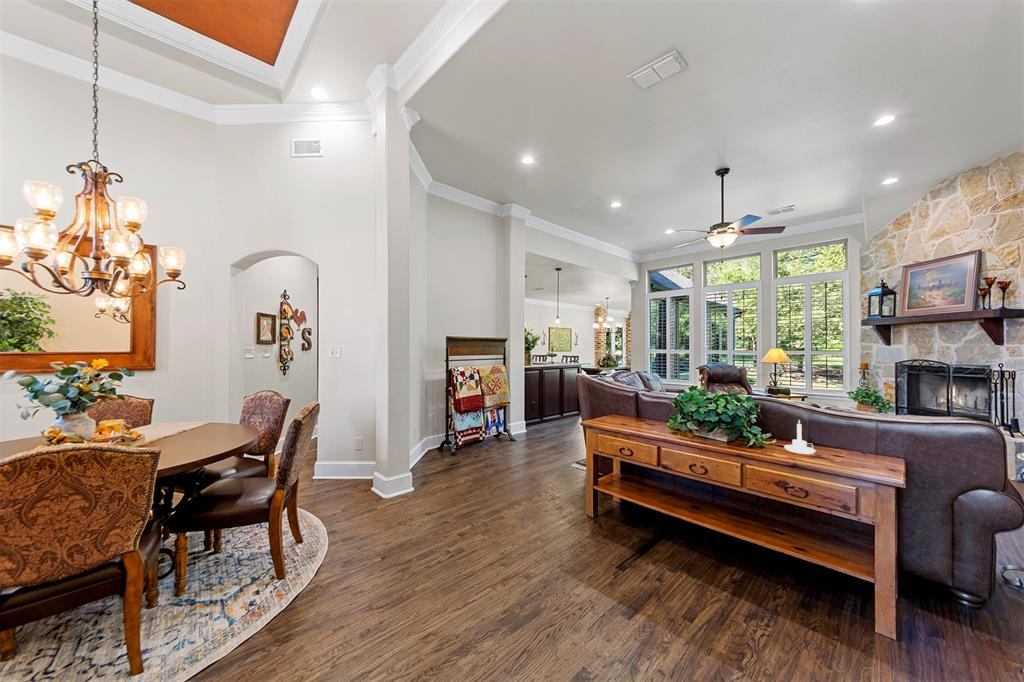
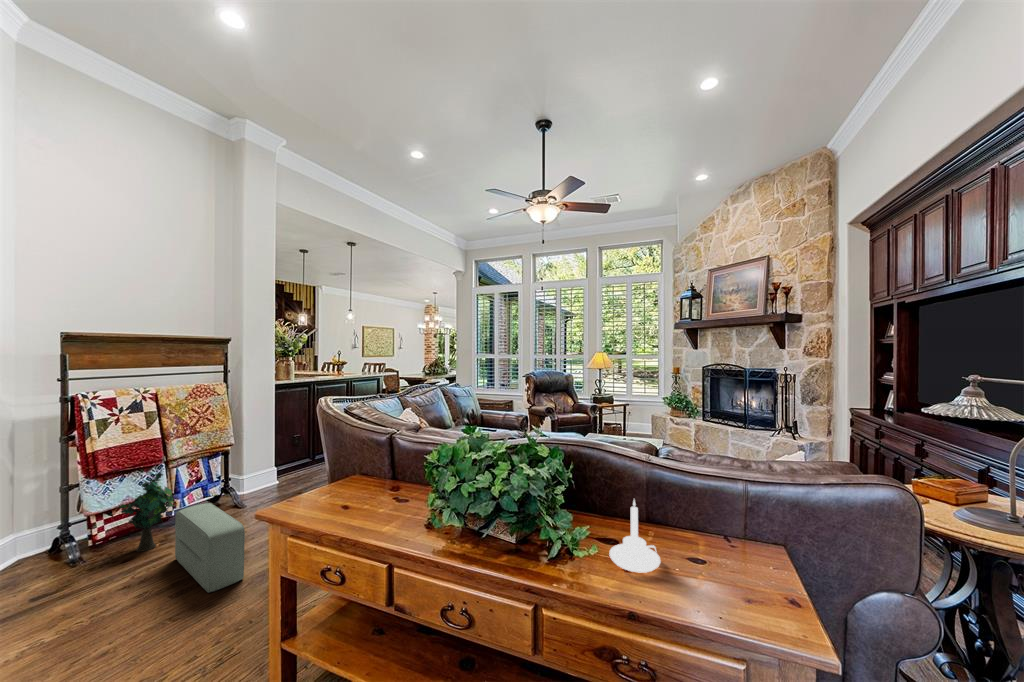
decorative plant: none [469,413,492,454] -> present [120,473,174,552]
pouf: none [499,431,540,474] -> present [175,503,245,593]

